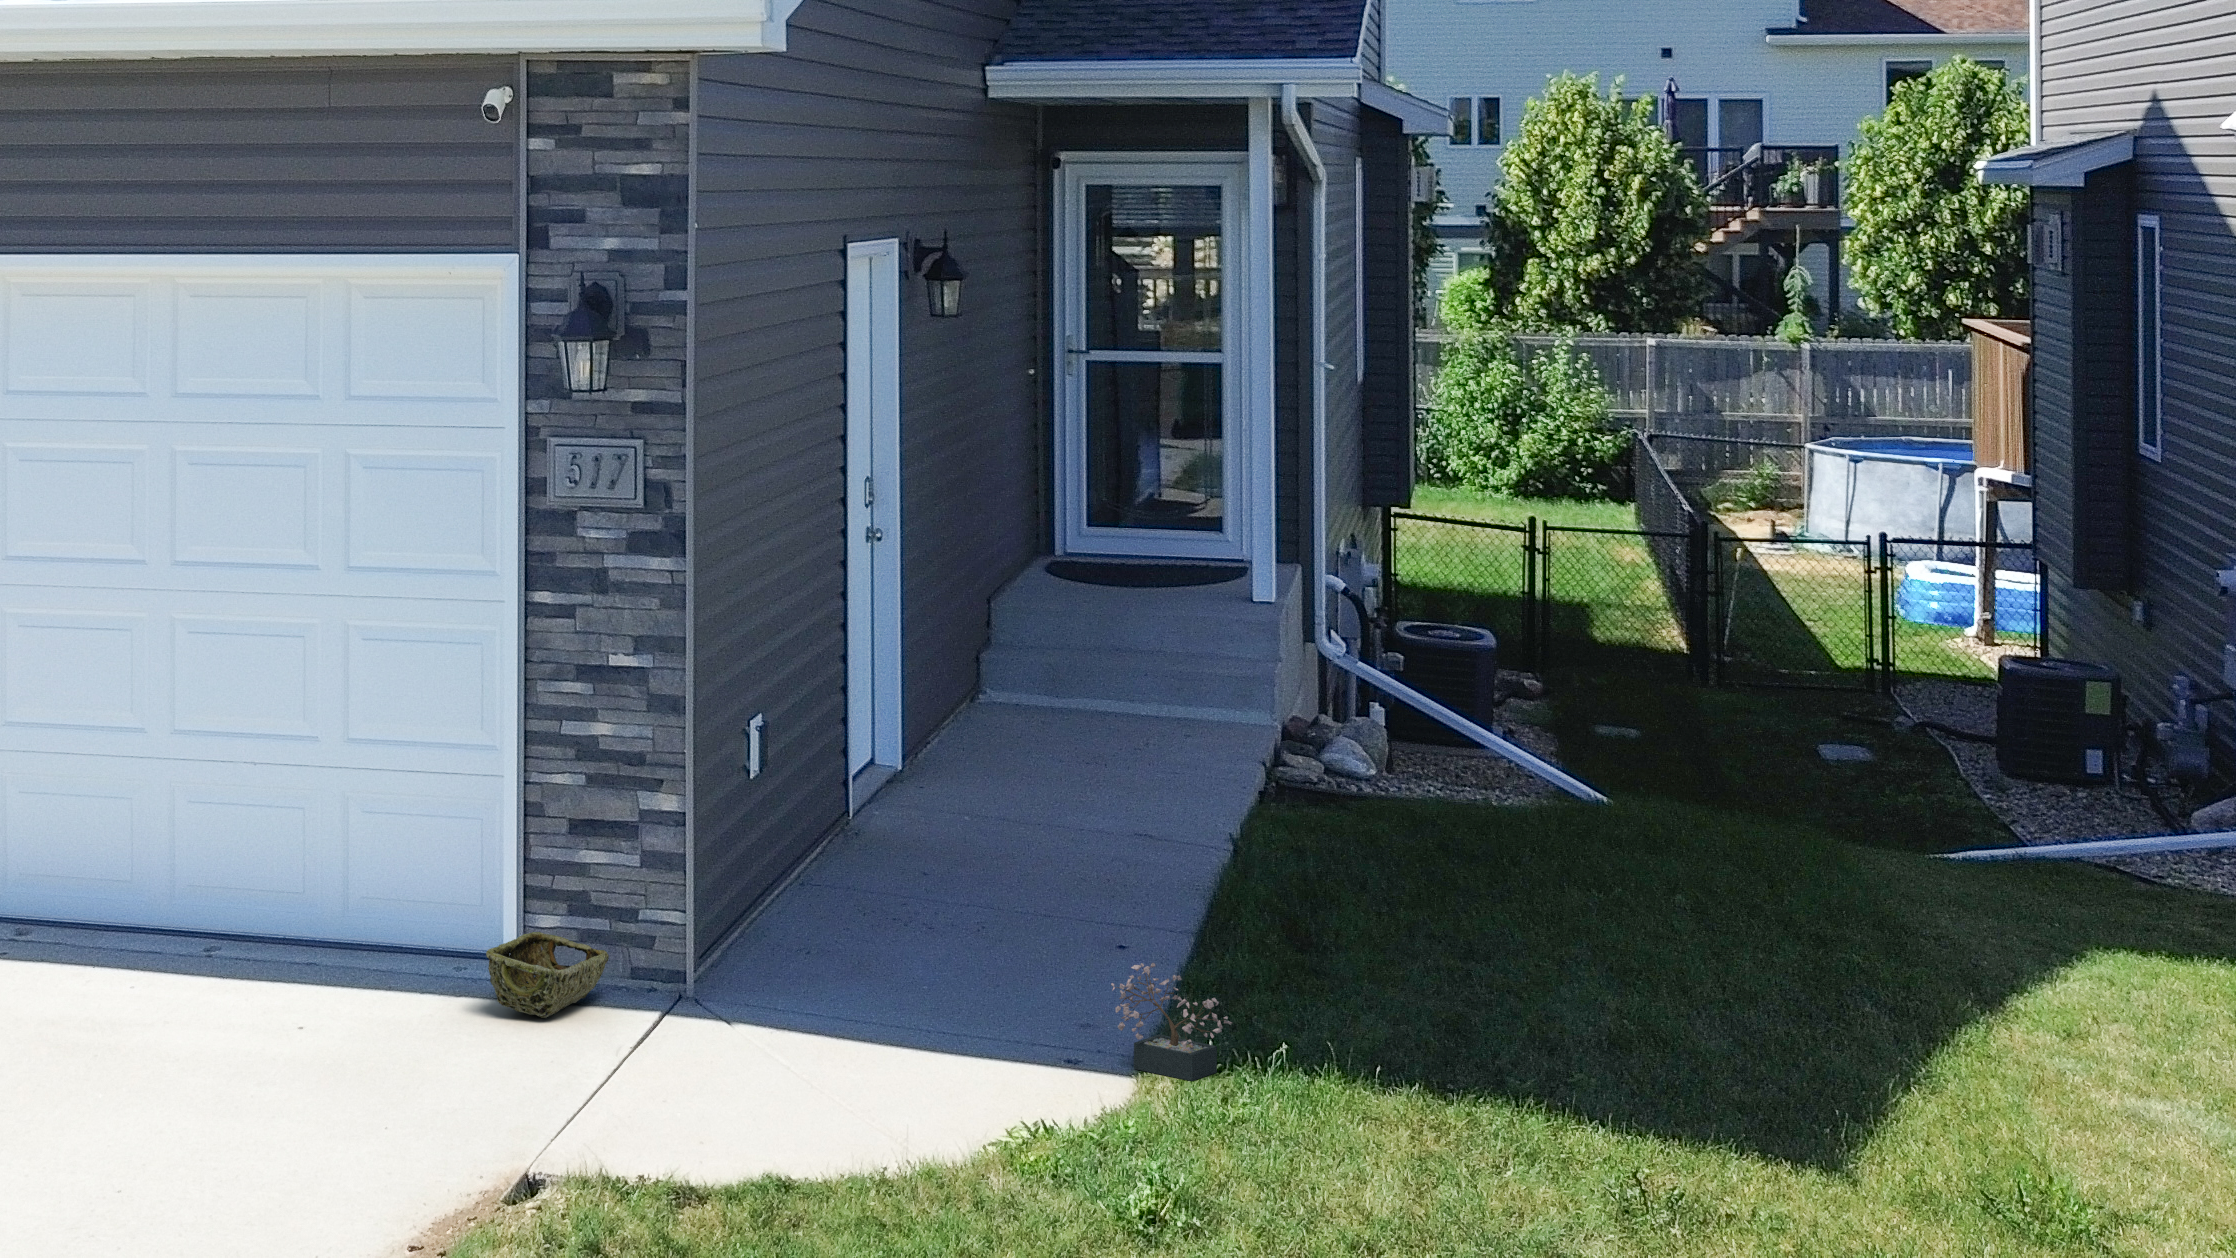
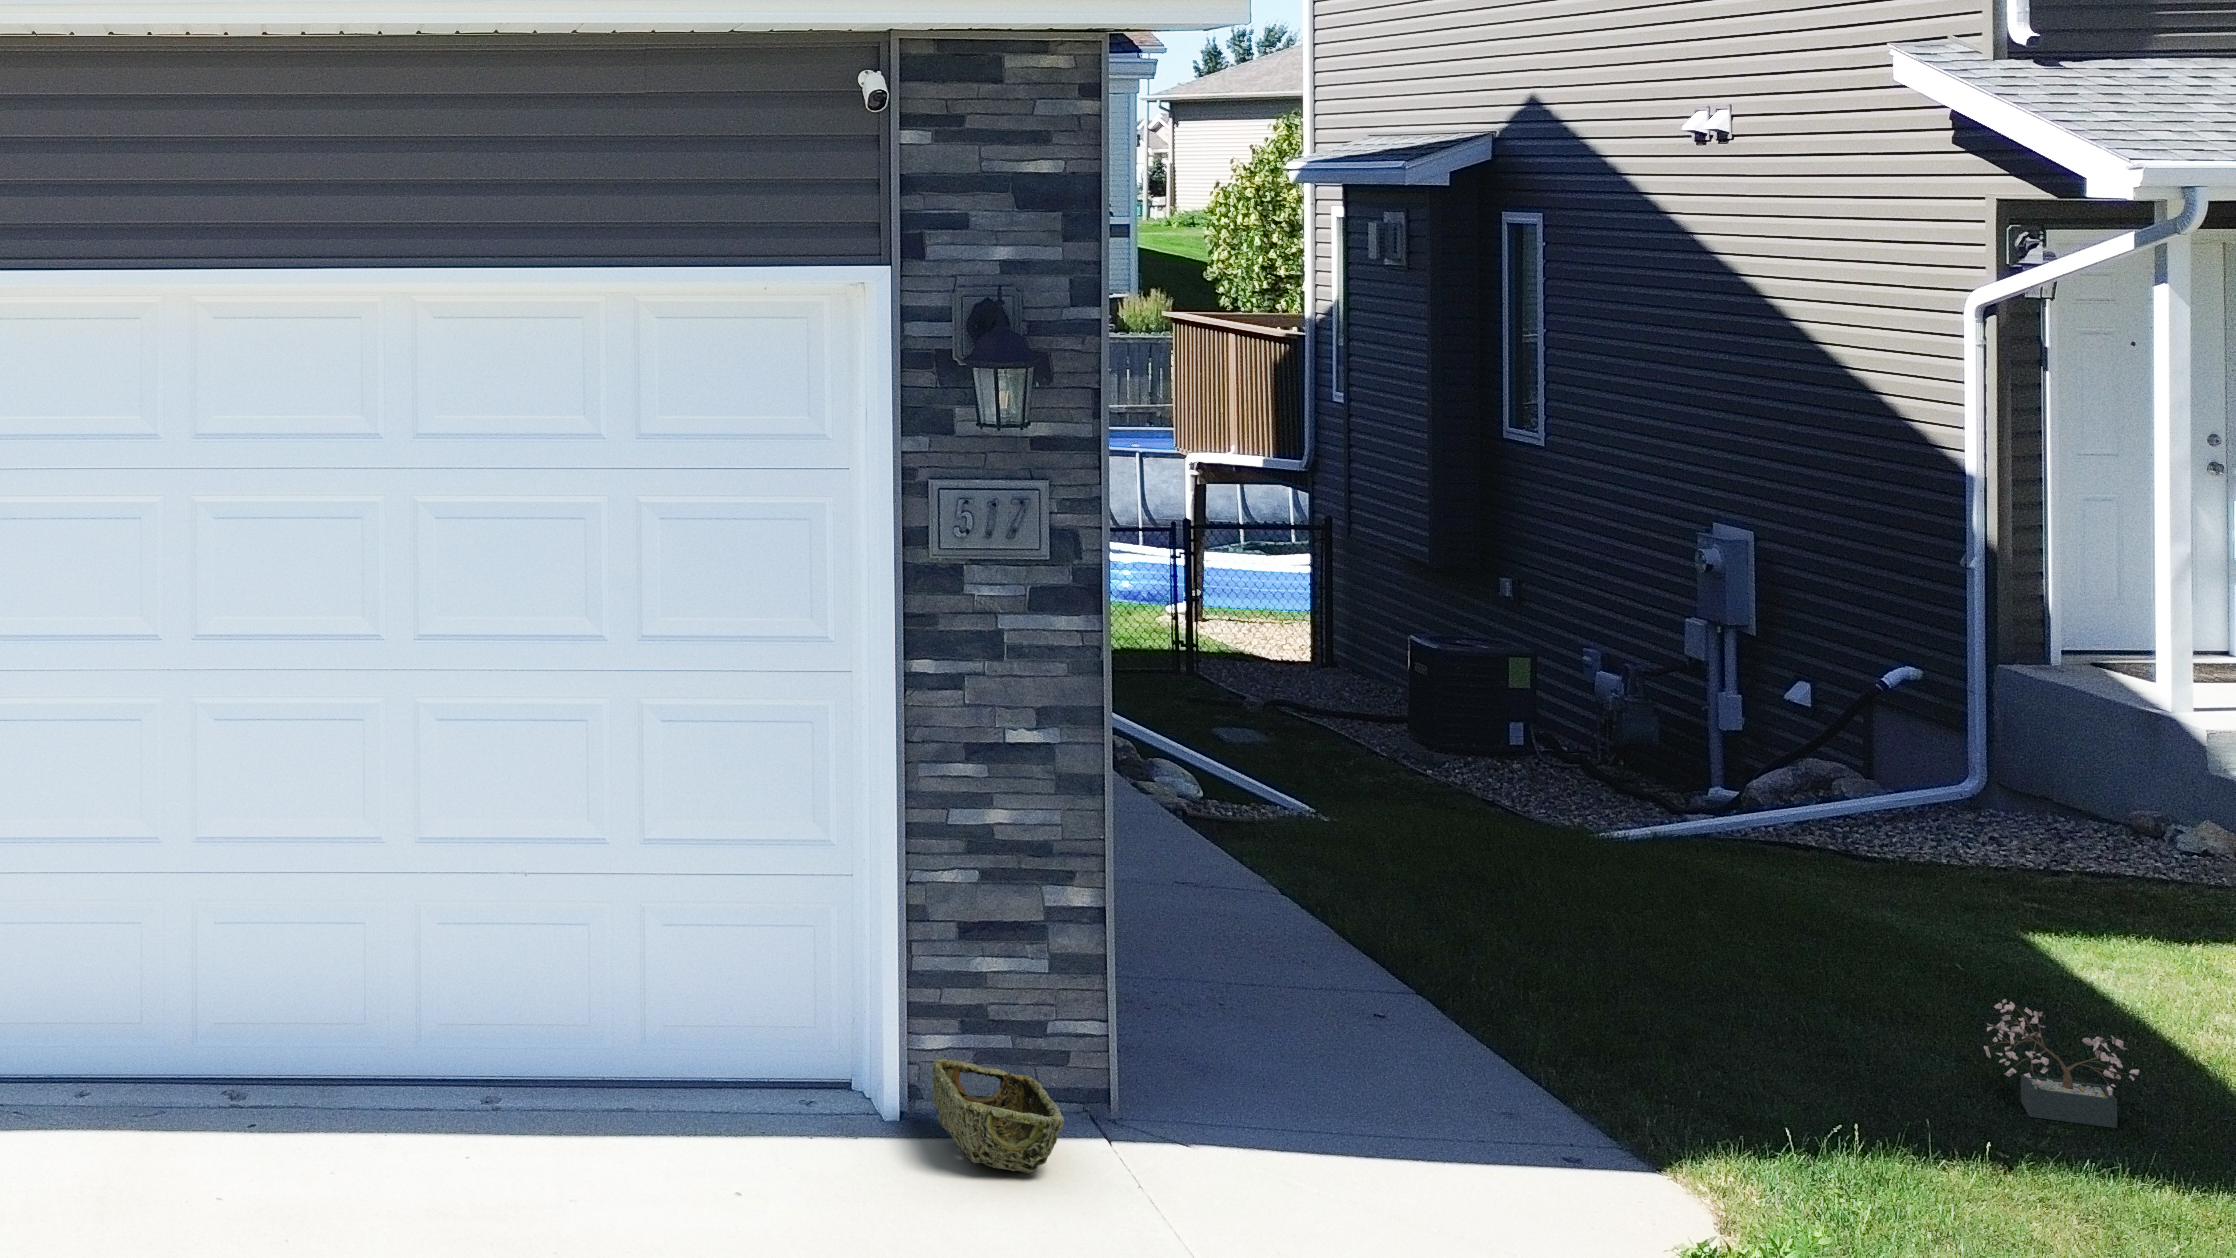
decorative plant: present [1111,963,1231,1081] -> present [1984,999,2139,1128]

